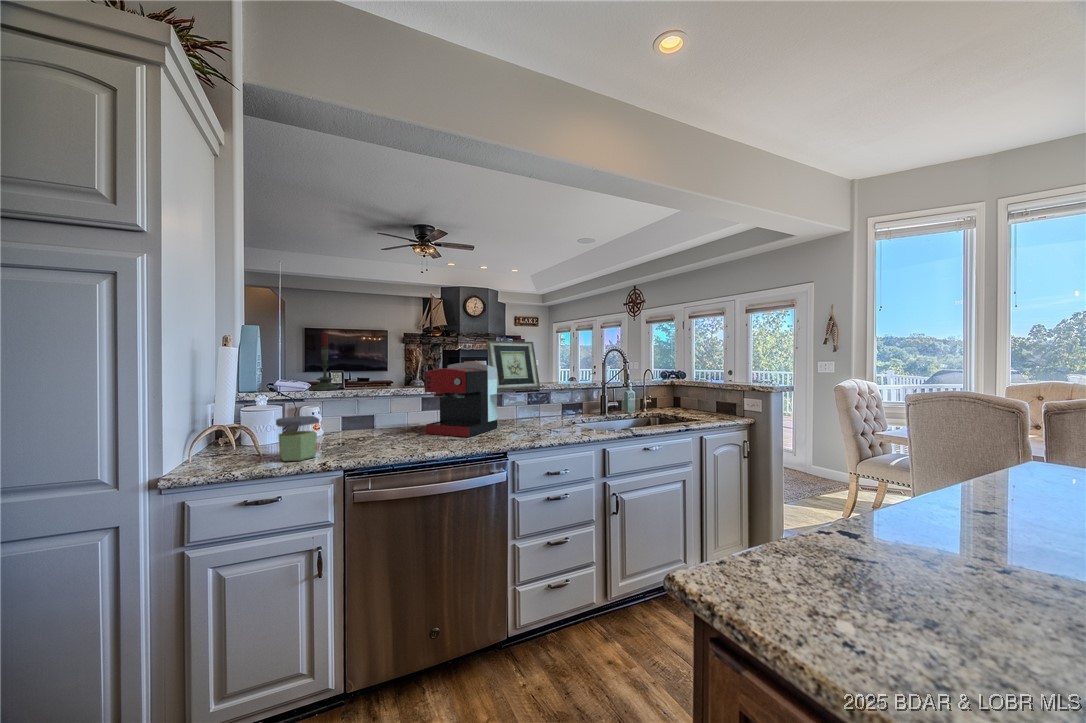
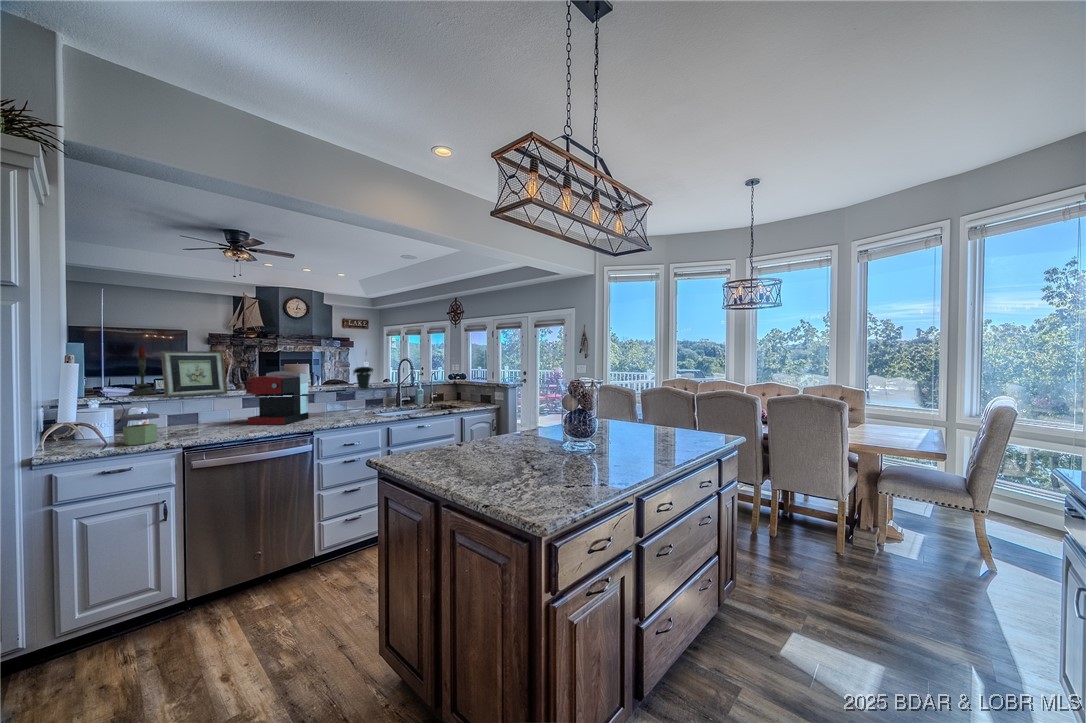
potted plant: none [545,335,570,388] -> present [353,367,373,388]
picture frame: present [486,341,540,390] -> present [161,351,227,397]

